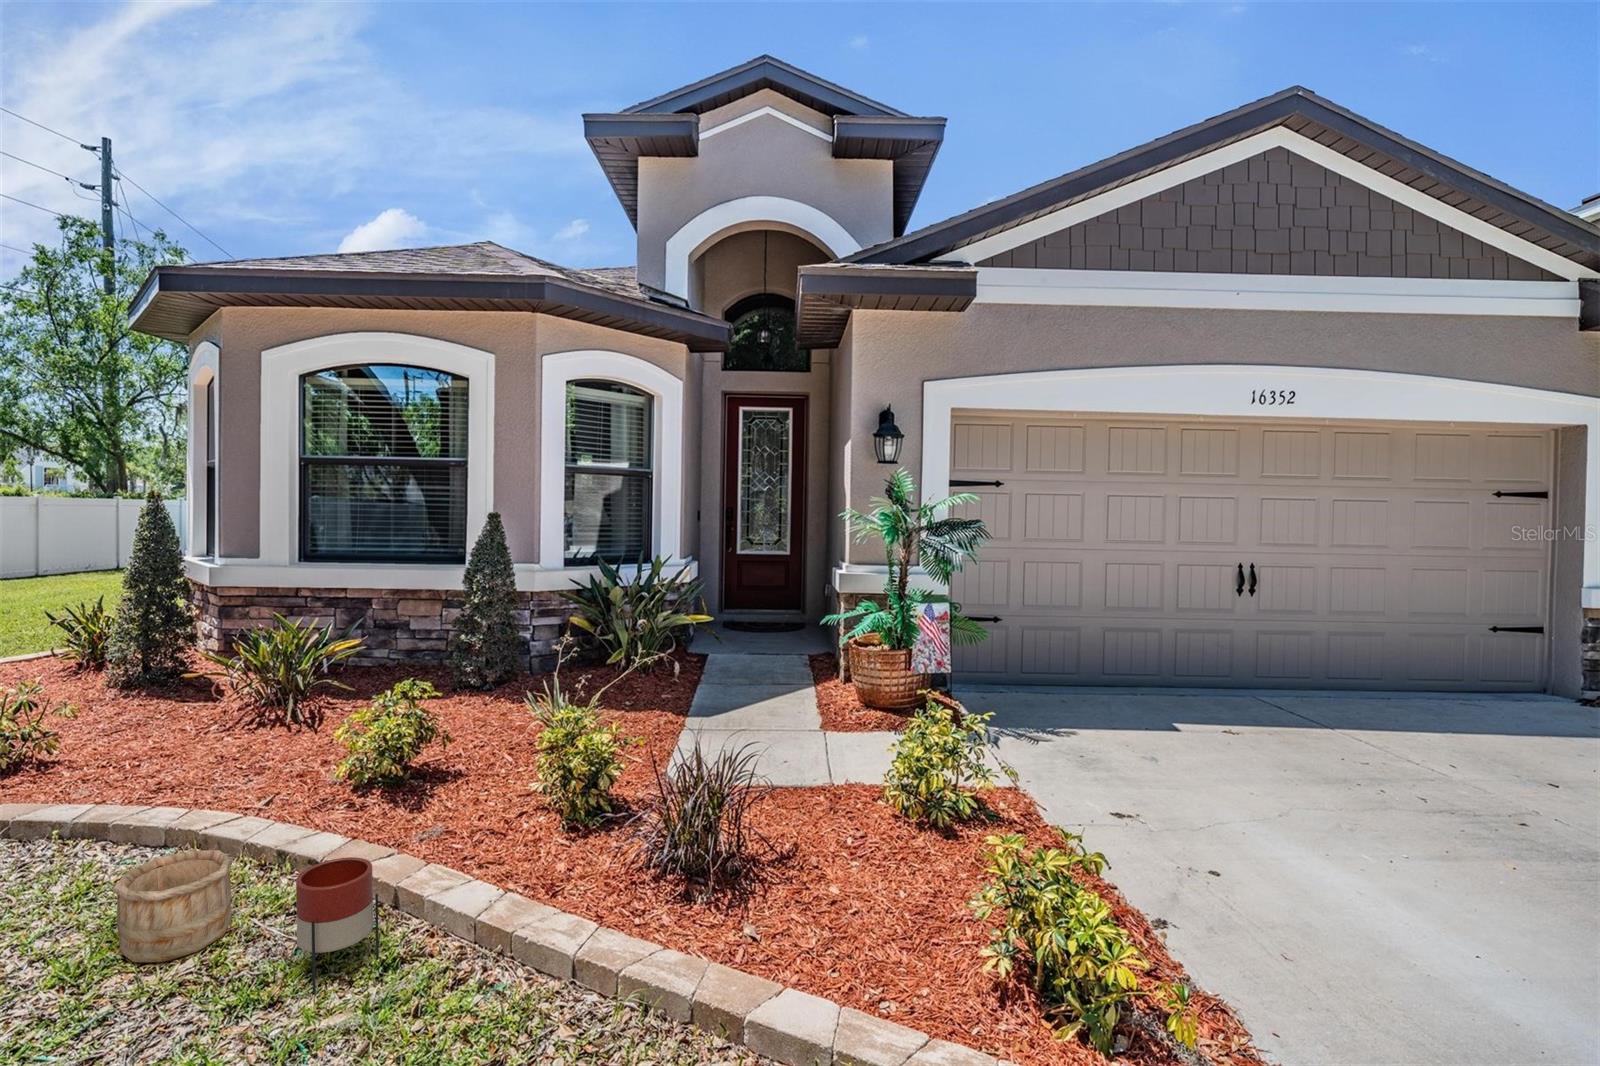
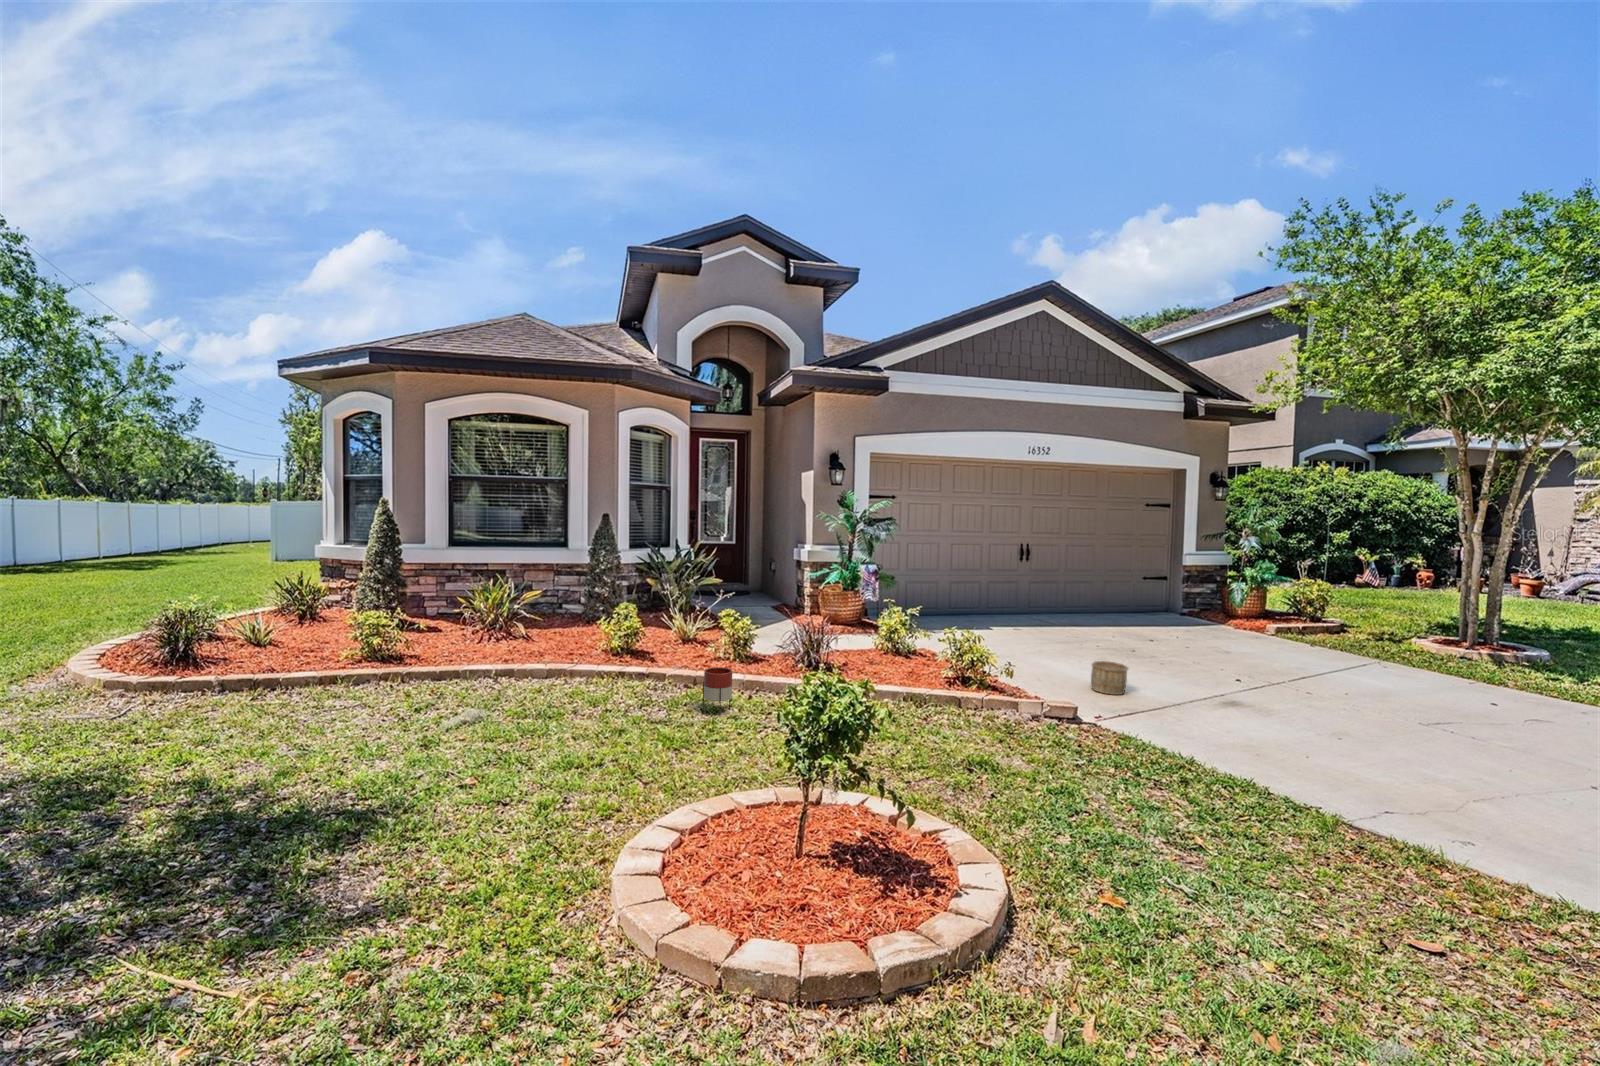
wooden bucket: present [112,850,233,962] -> present [1091,661,1128,695]

